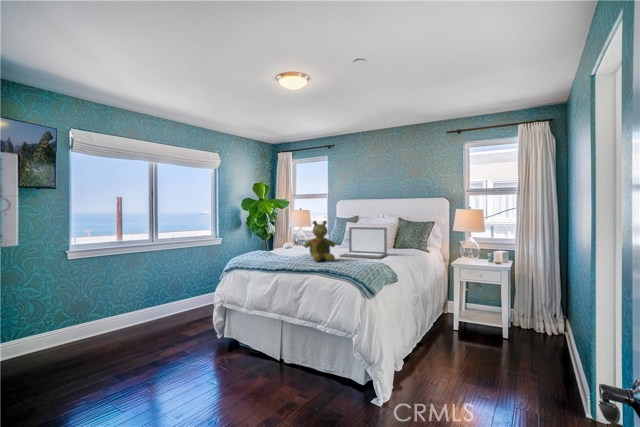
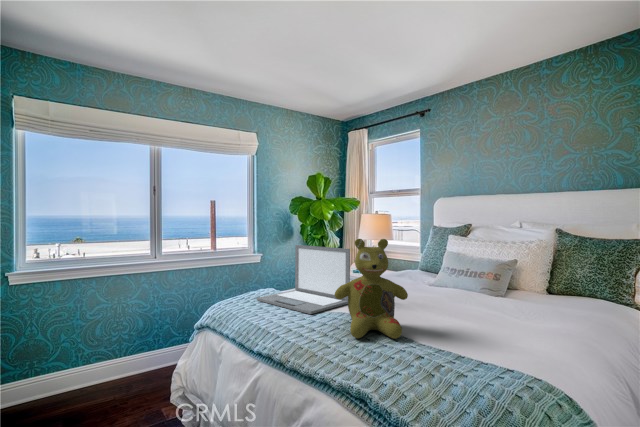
laptop: present [339,227,387,259] -> present [257,245,350,314]

